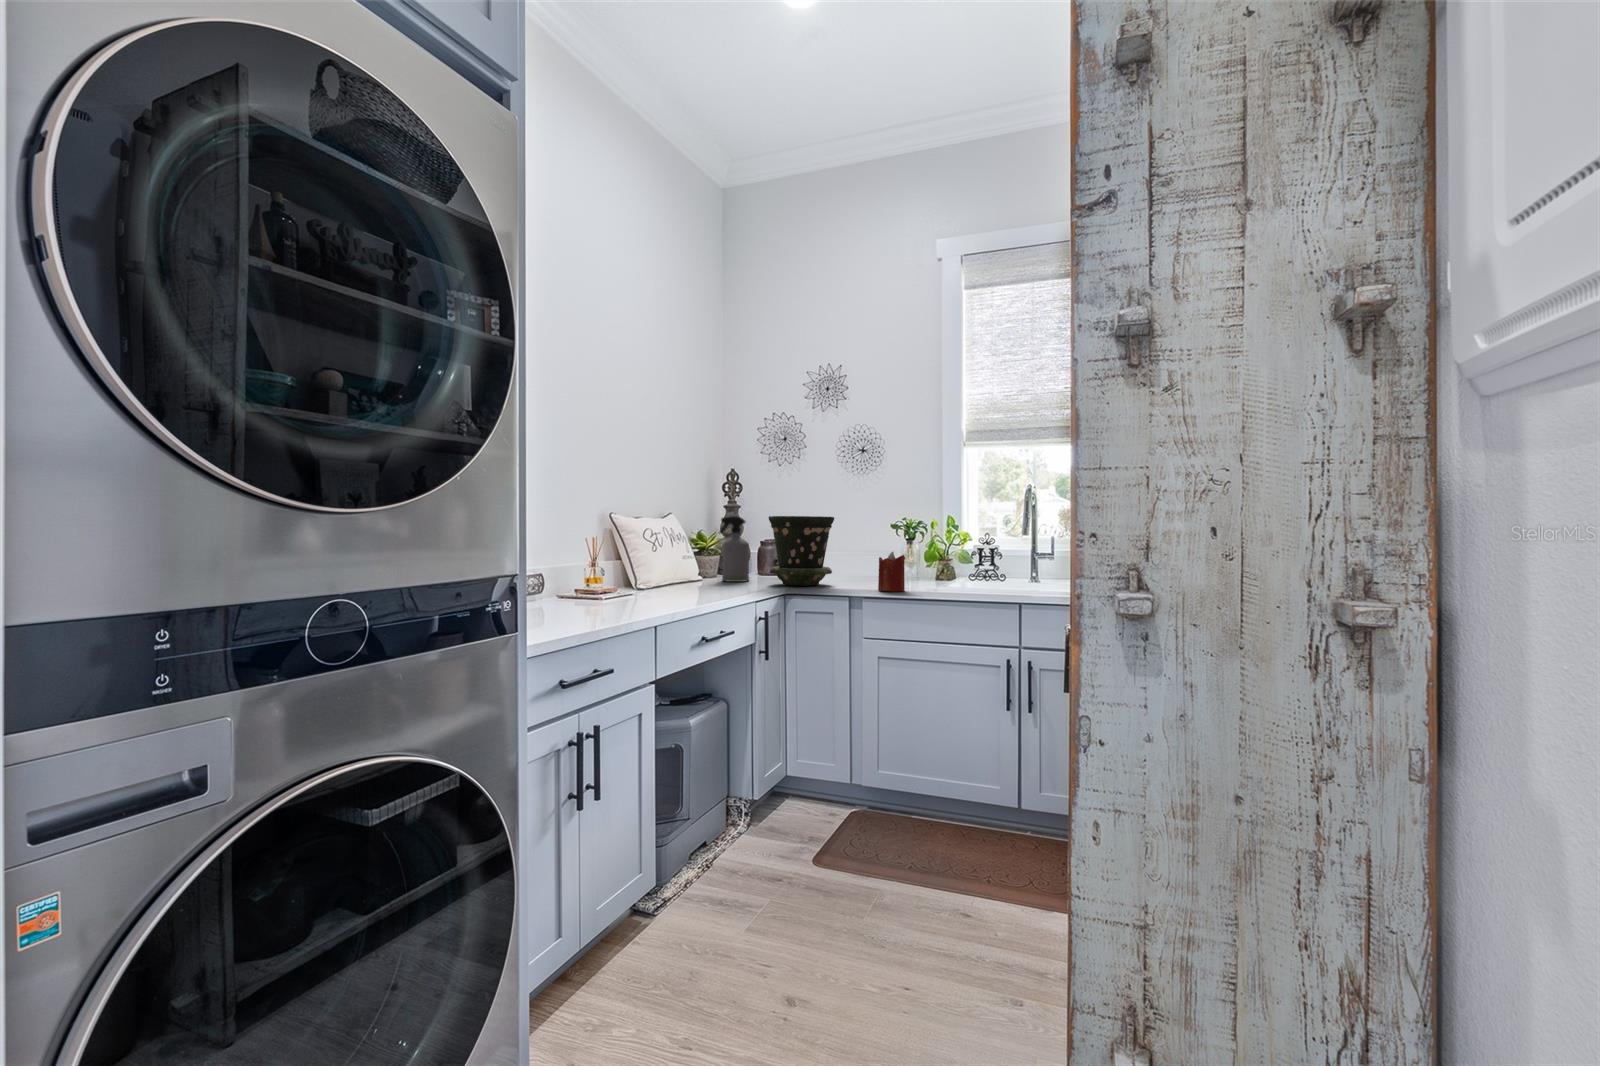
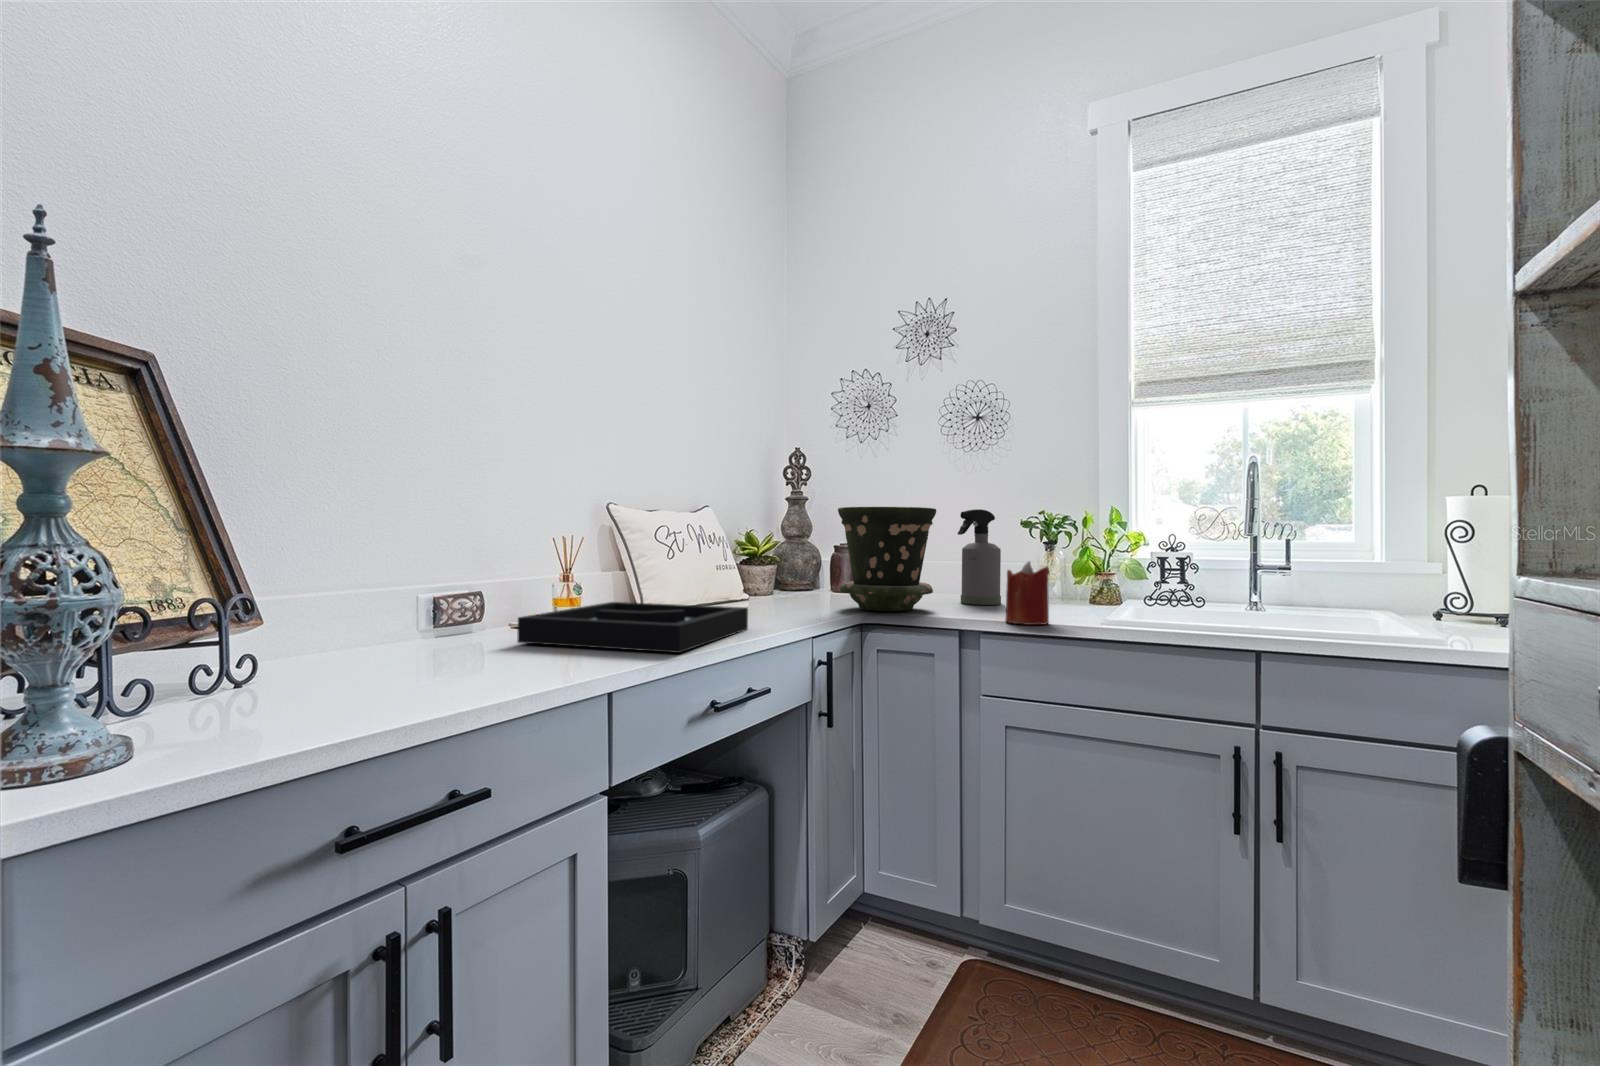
spray bottle: present [719,516,749,582] -> present [957,509,1001,605]
decorative tray: none [580,580,717,606] -> present [517,602,748,653]

